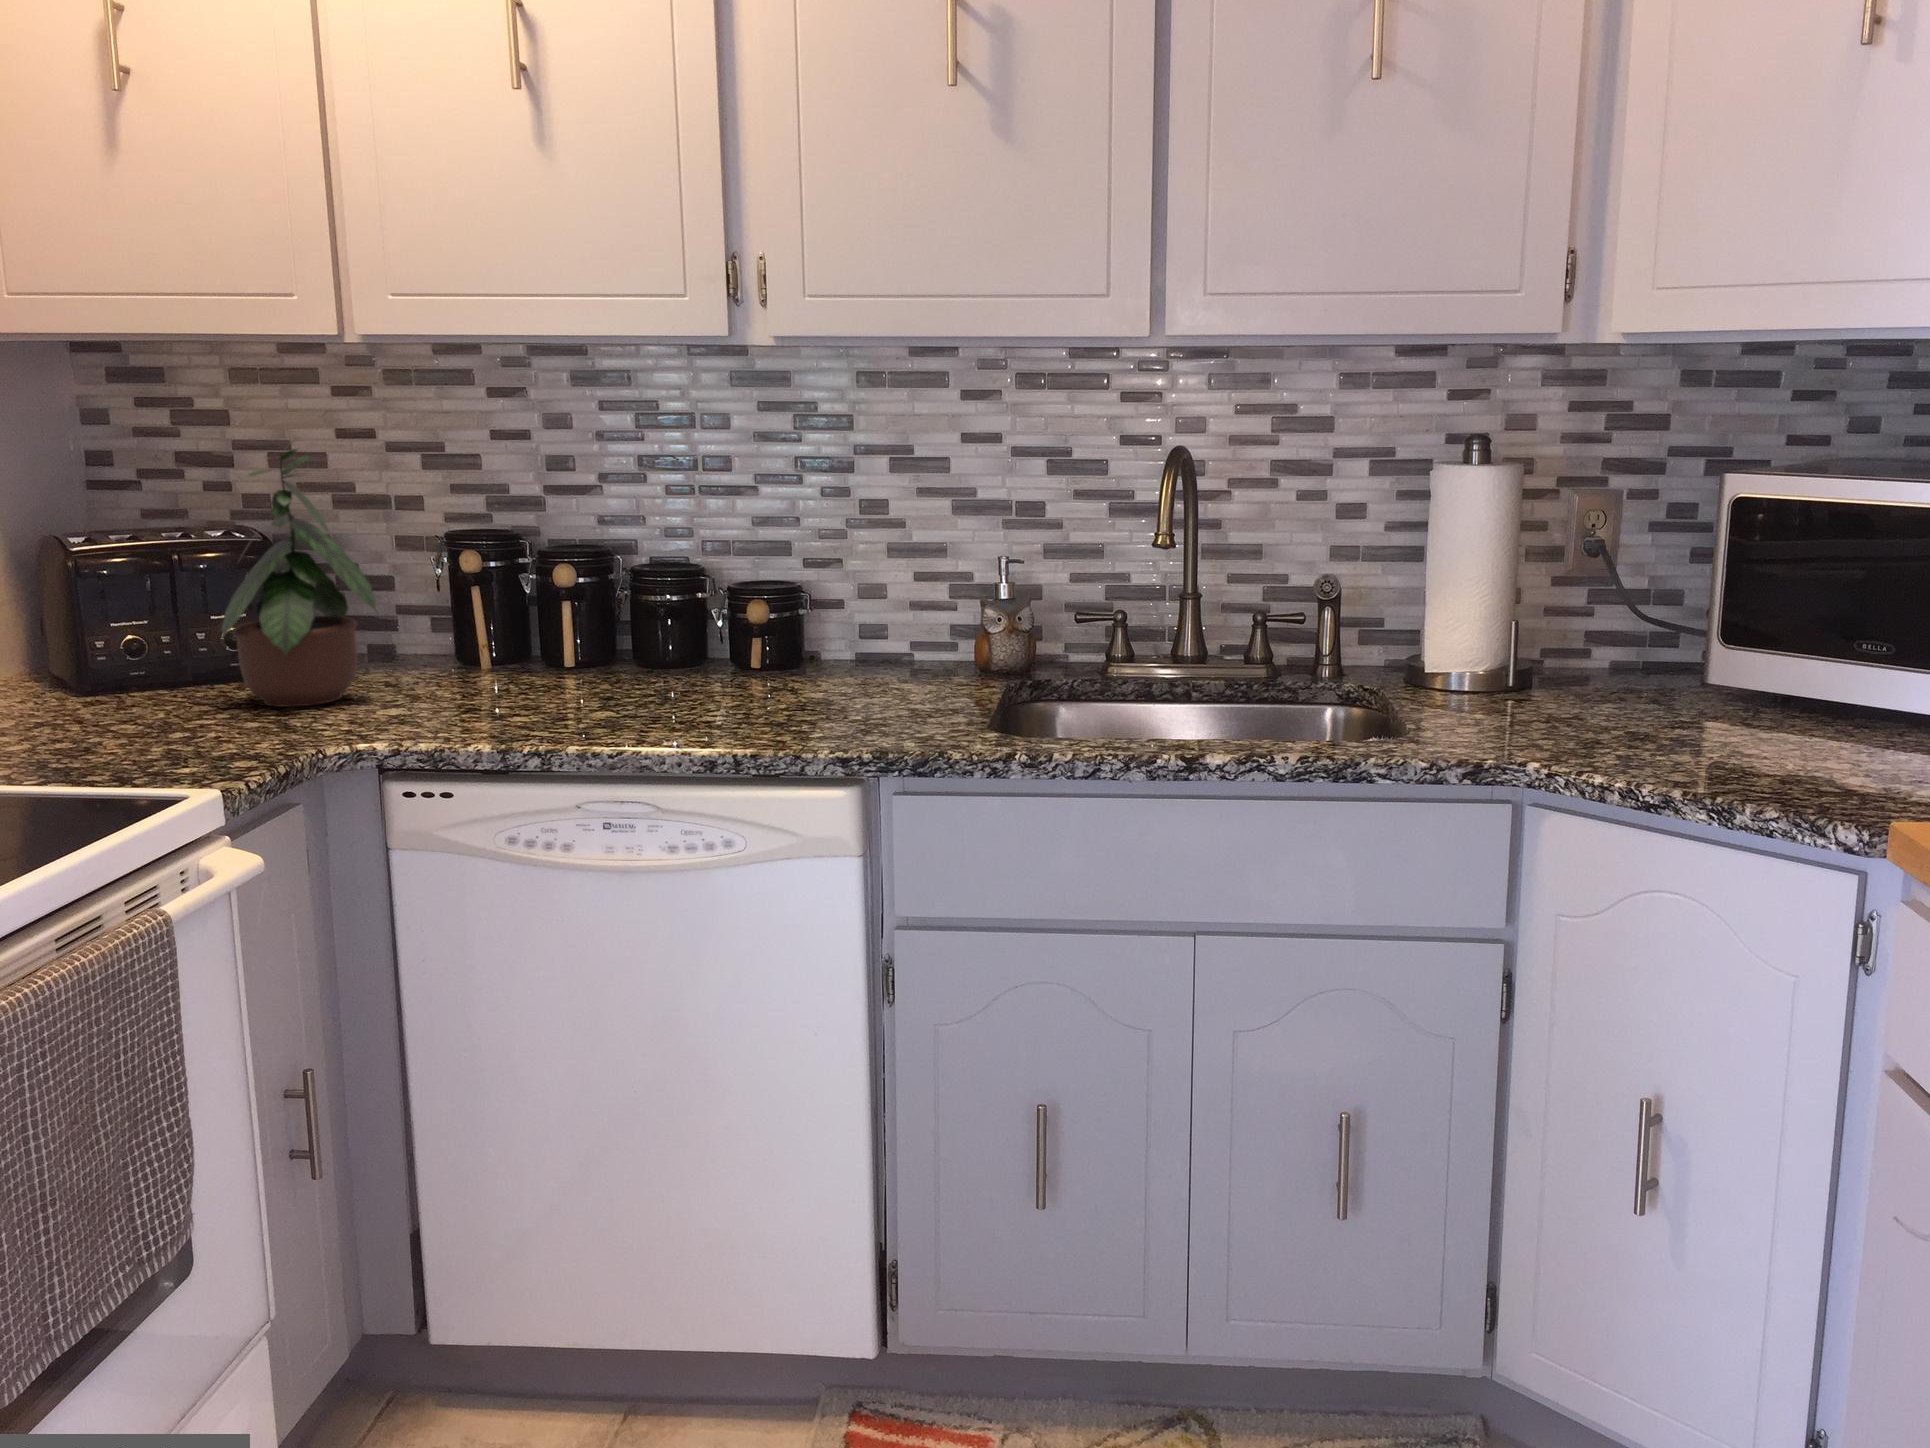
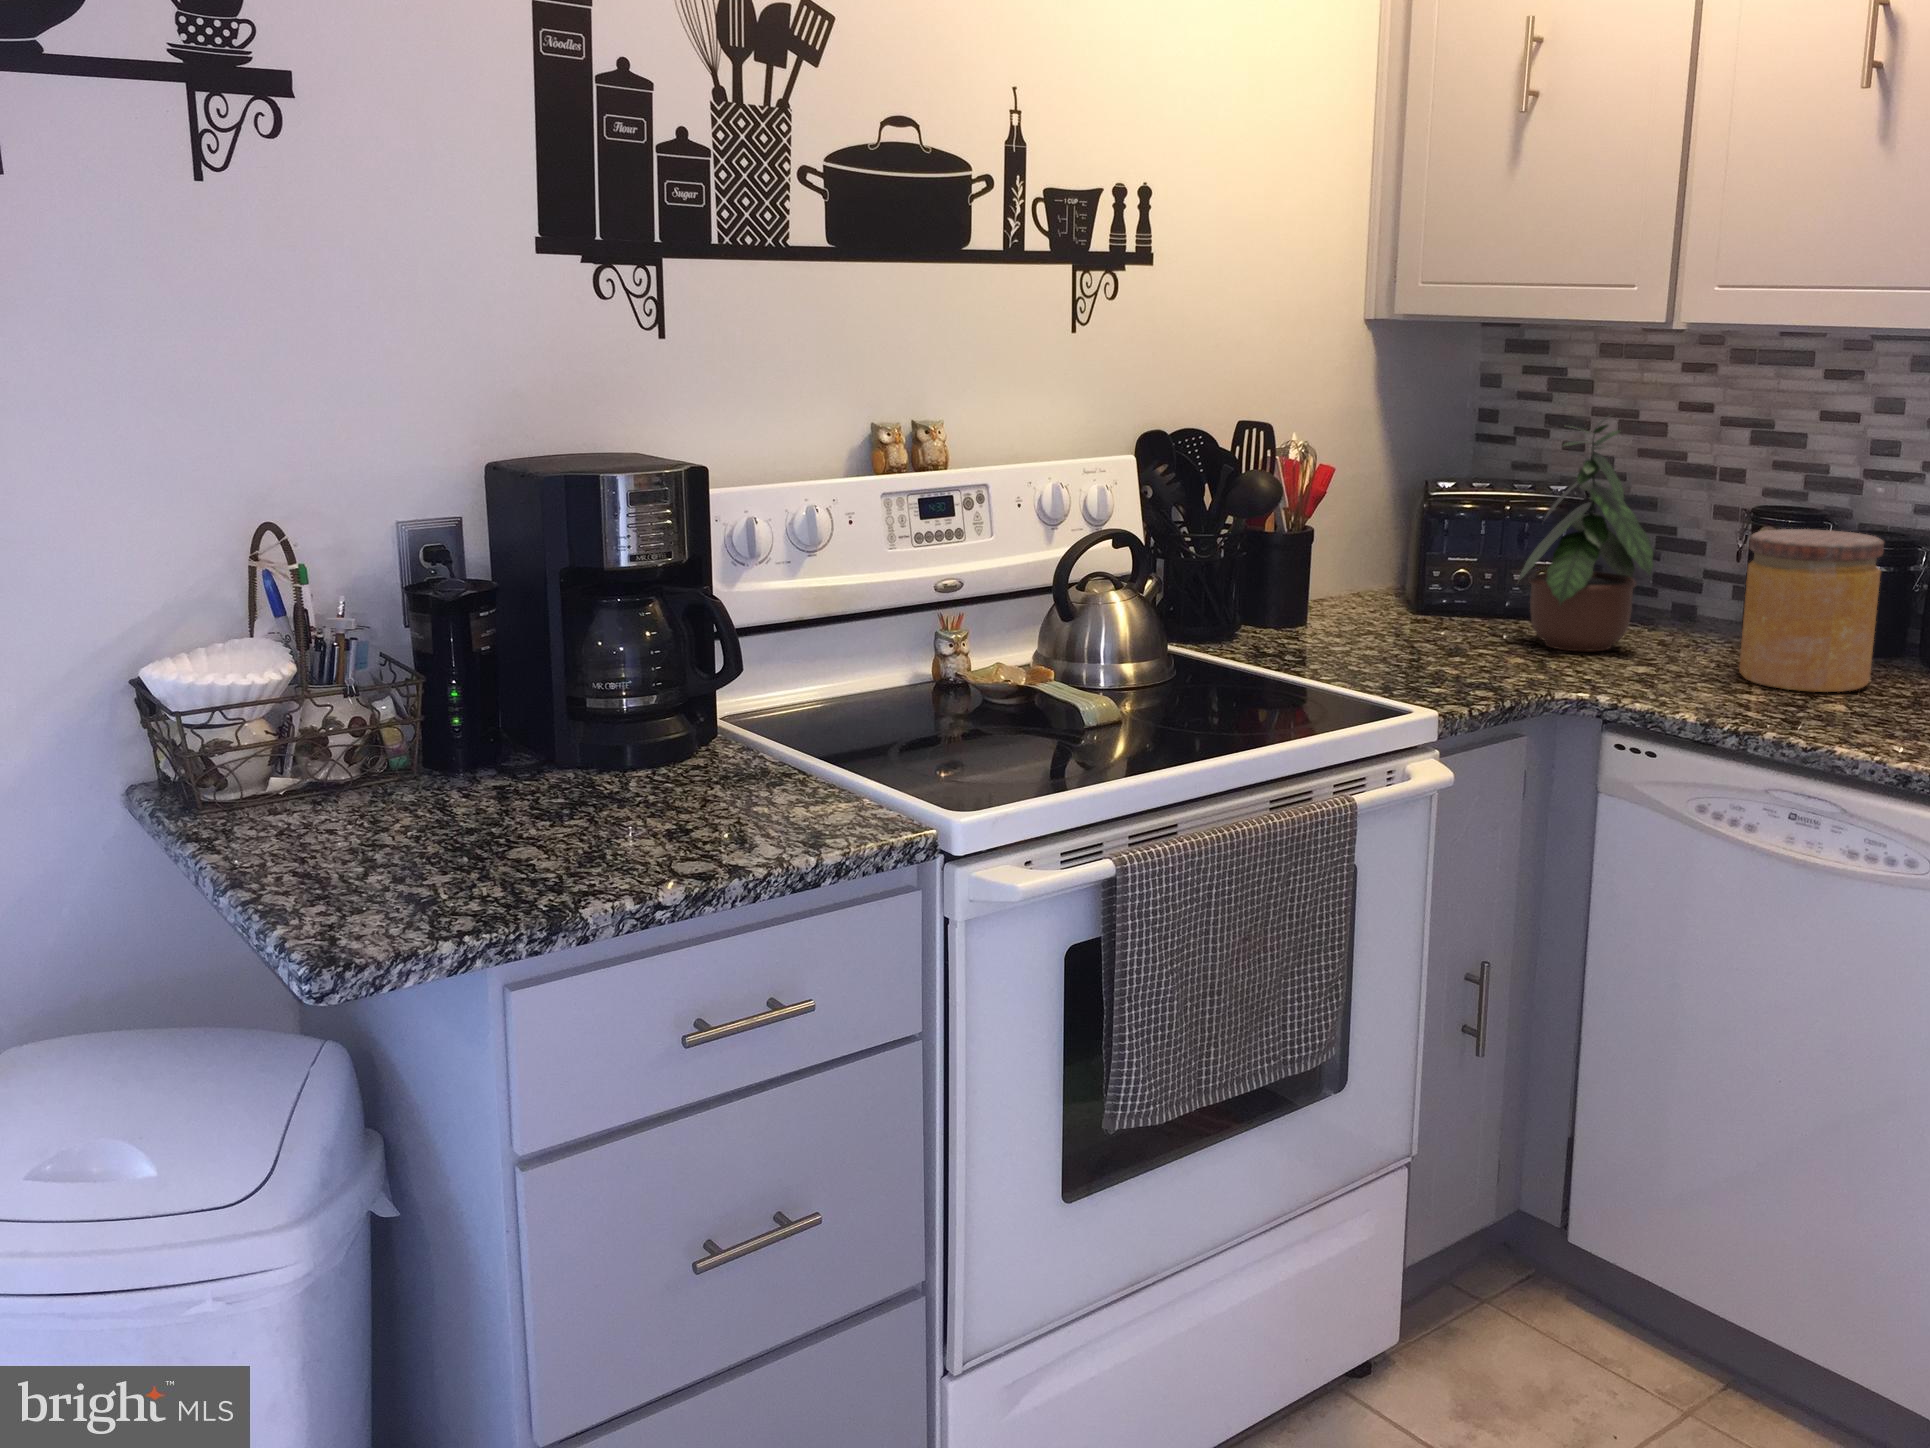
jar: none [478,544,615,707] -> present [1739,529,1884,692]

